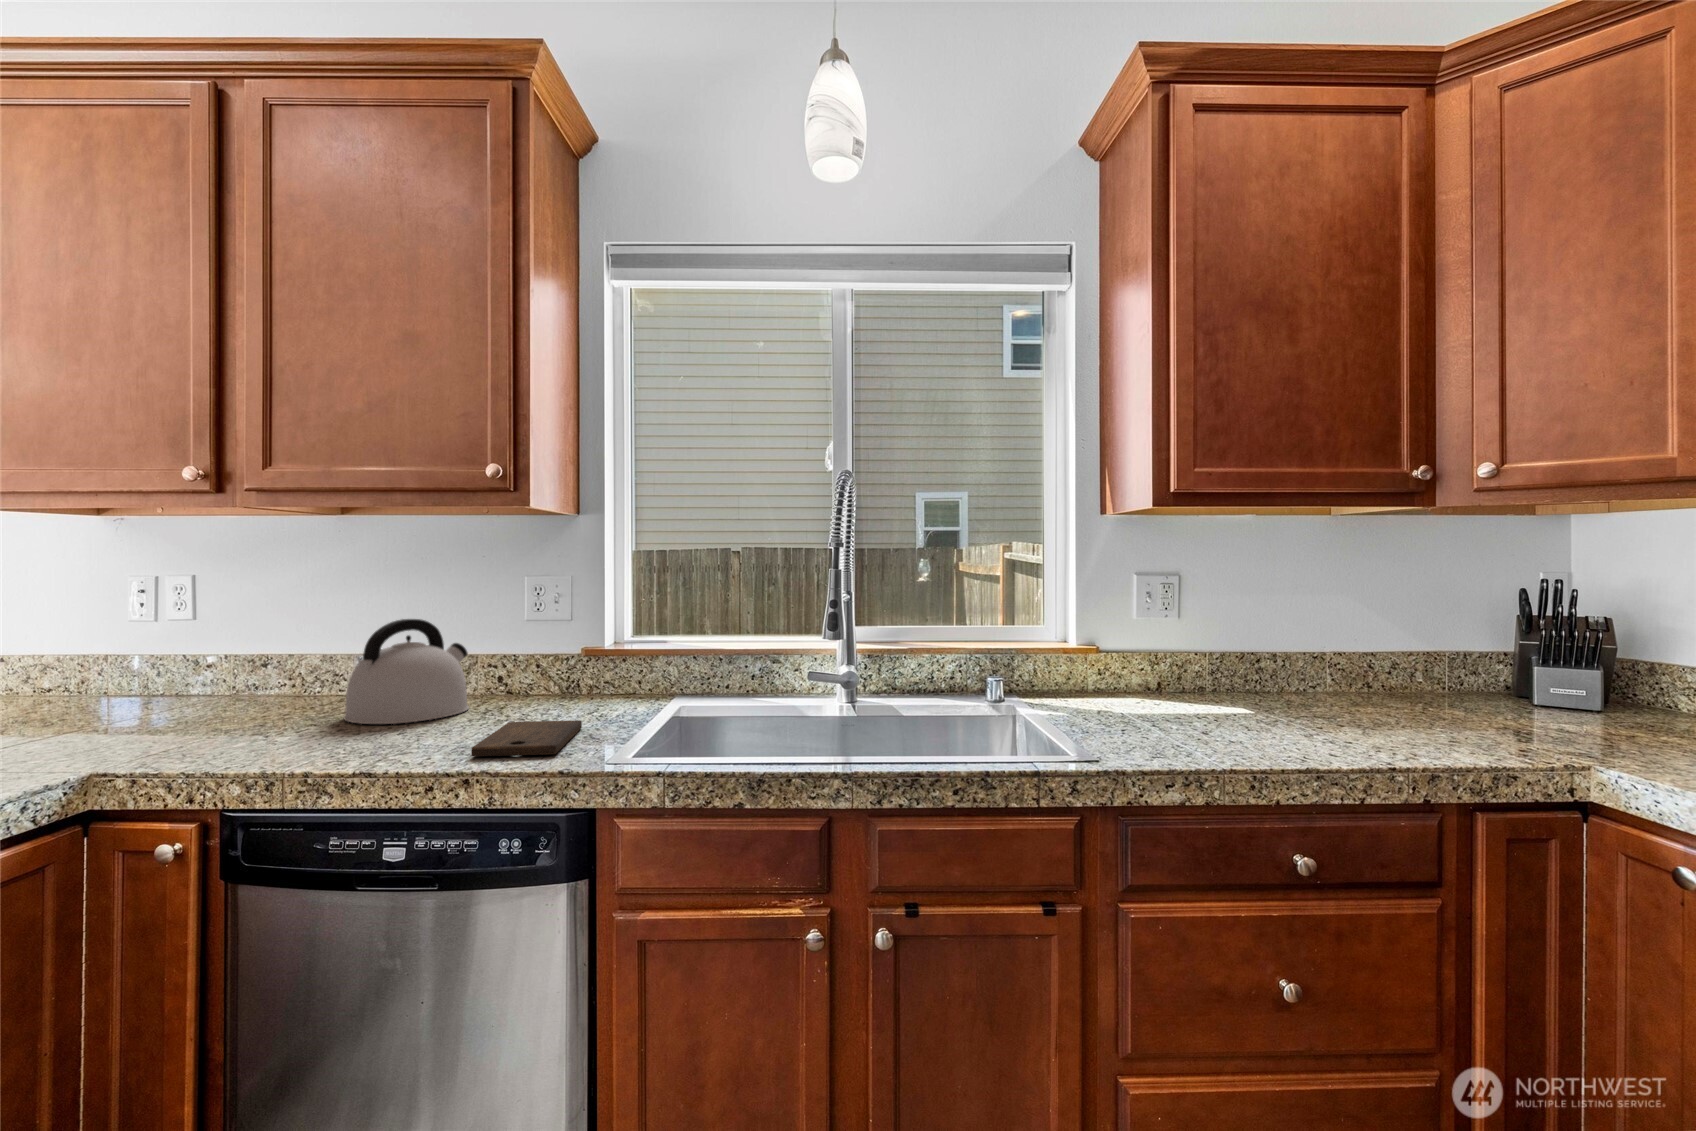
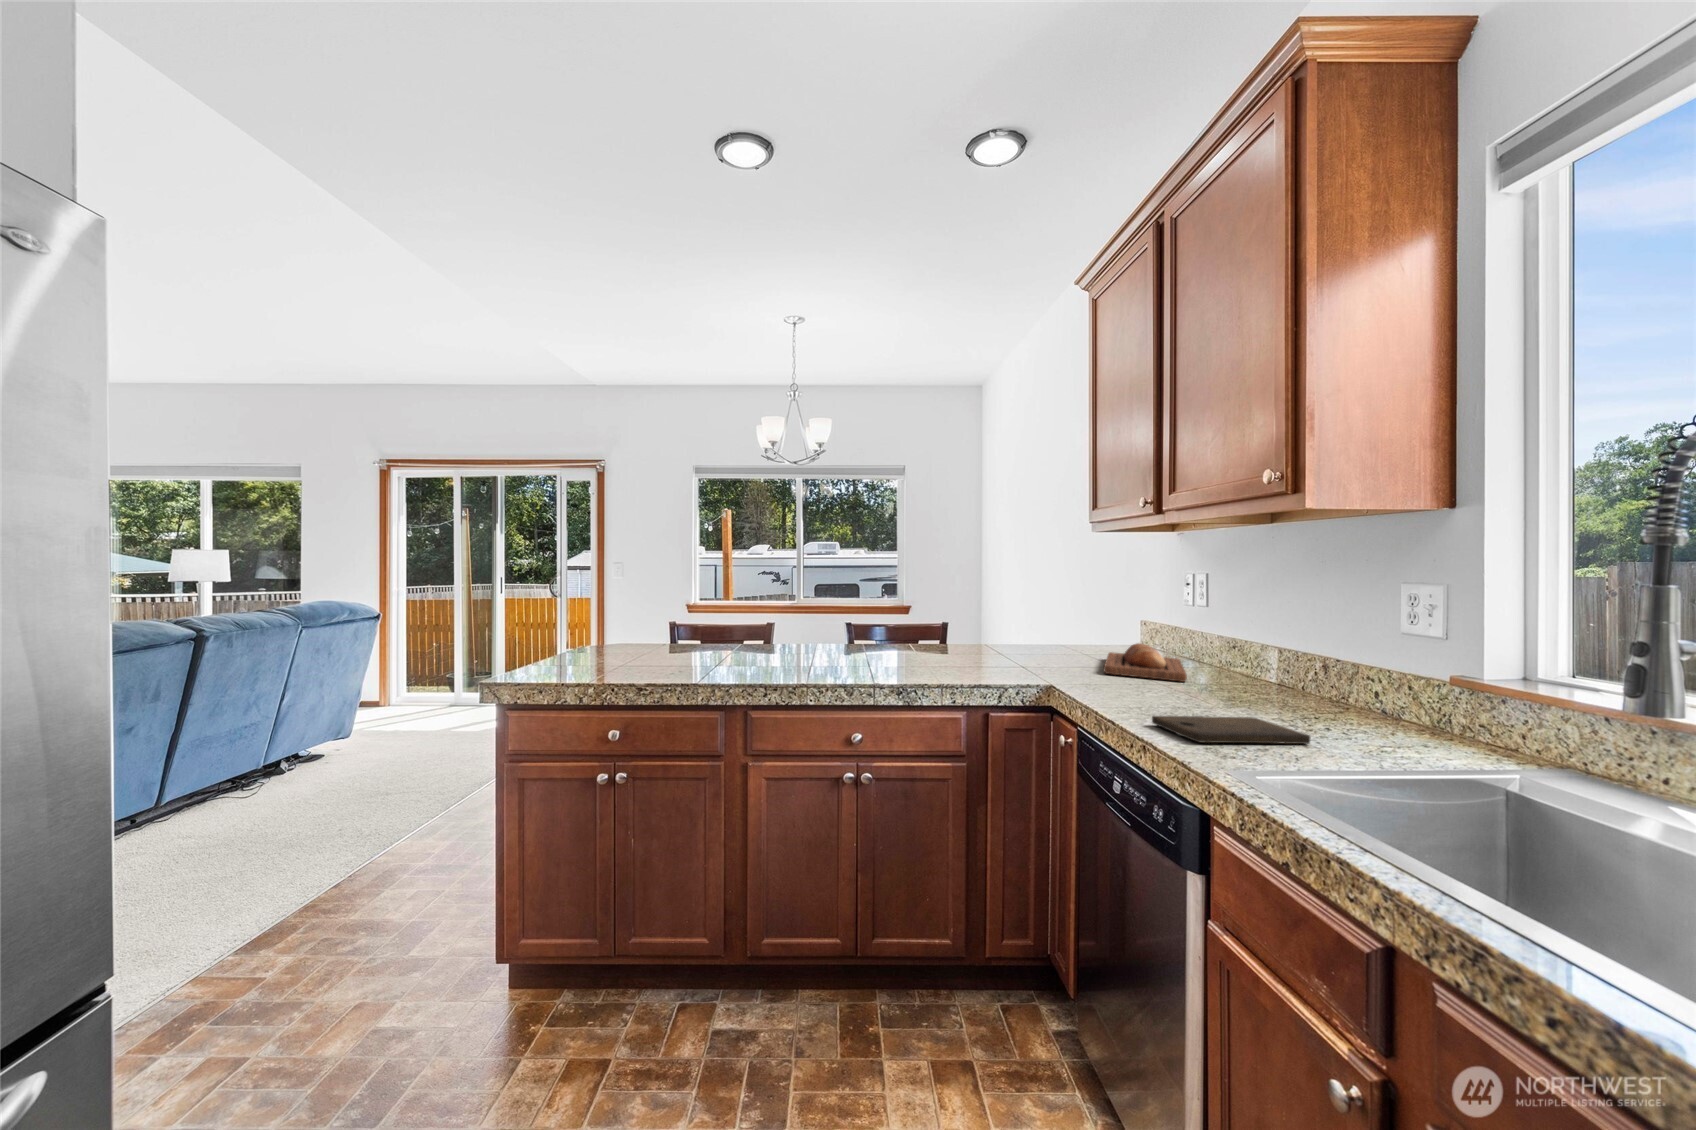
kettle: present [344,619,469,724] -> none [1192,613,1322,709]
bread loaf: none [86,685,297,736] -> present [1104,643,1187,682]

